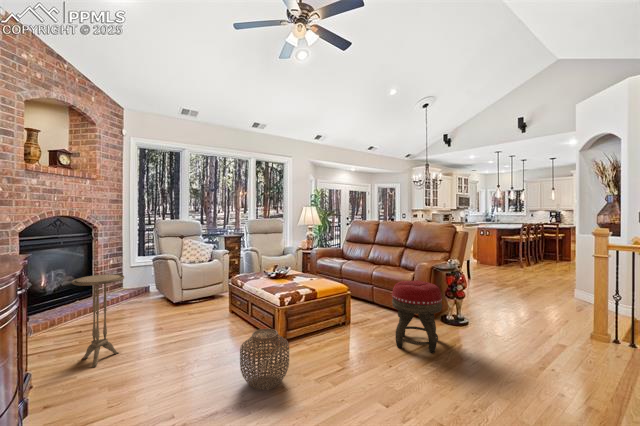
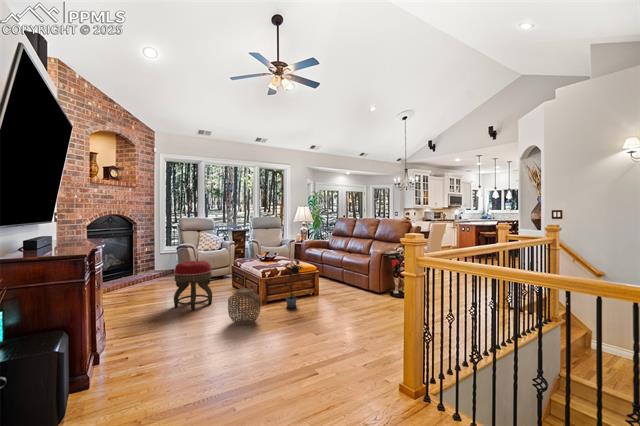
side table: present [72,274,124,367] -> none [123,254,156,313]
potted plant: none [310,278,345,350] -> present [284,260,303,308]
footstool: present [392,280,442,353] -> present [174,261,212,310]

